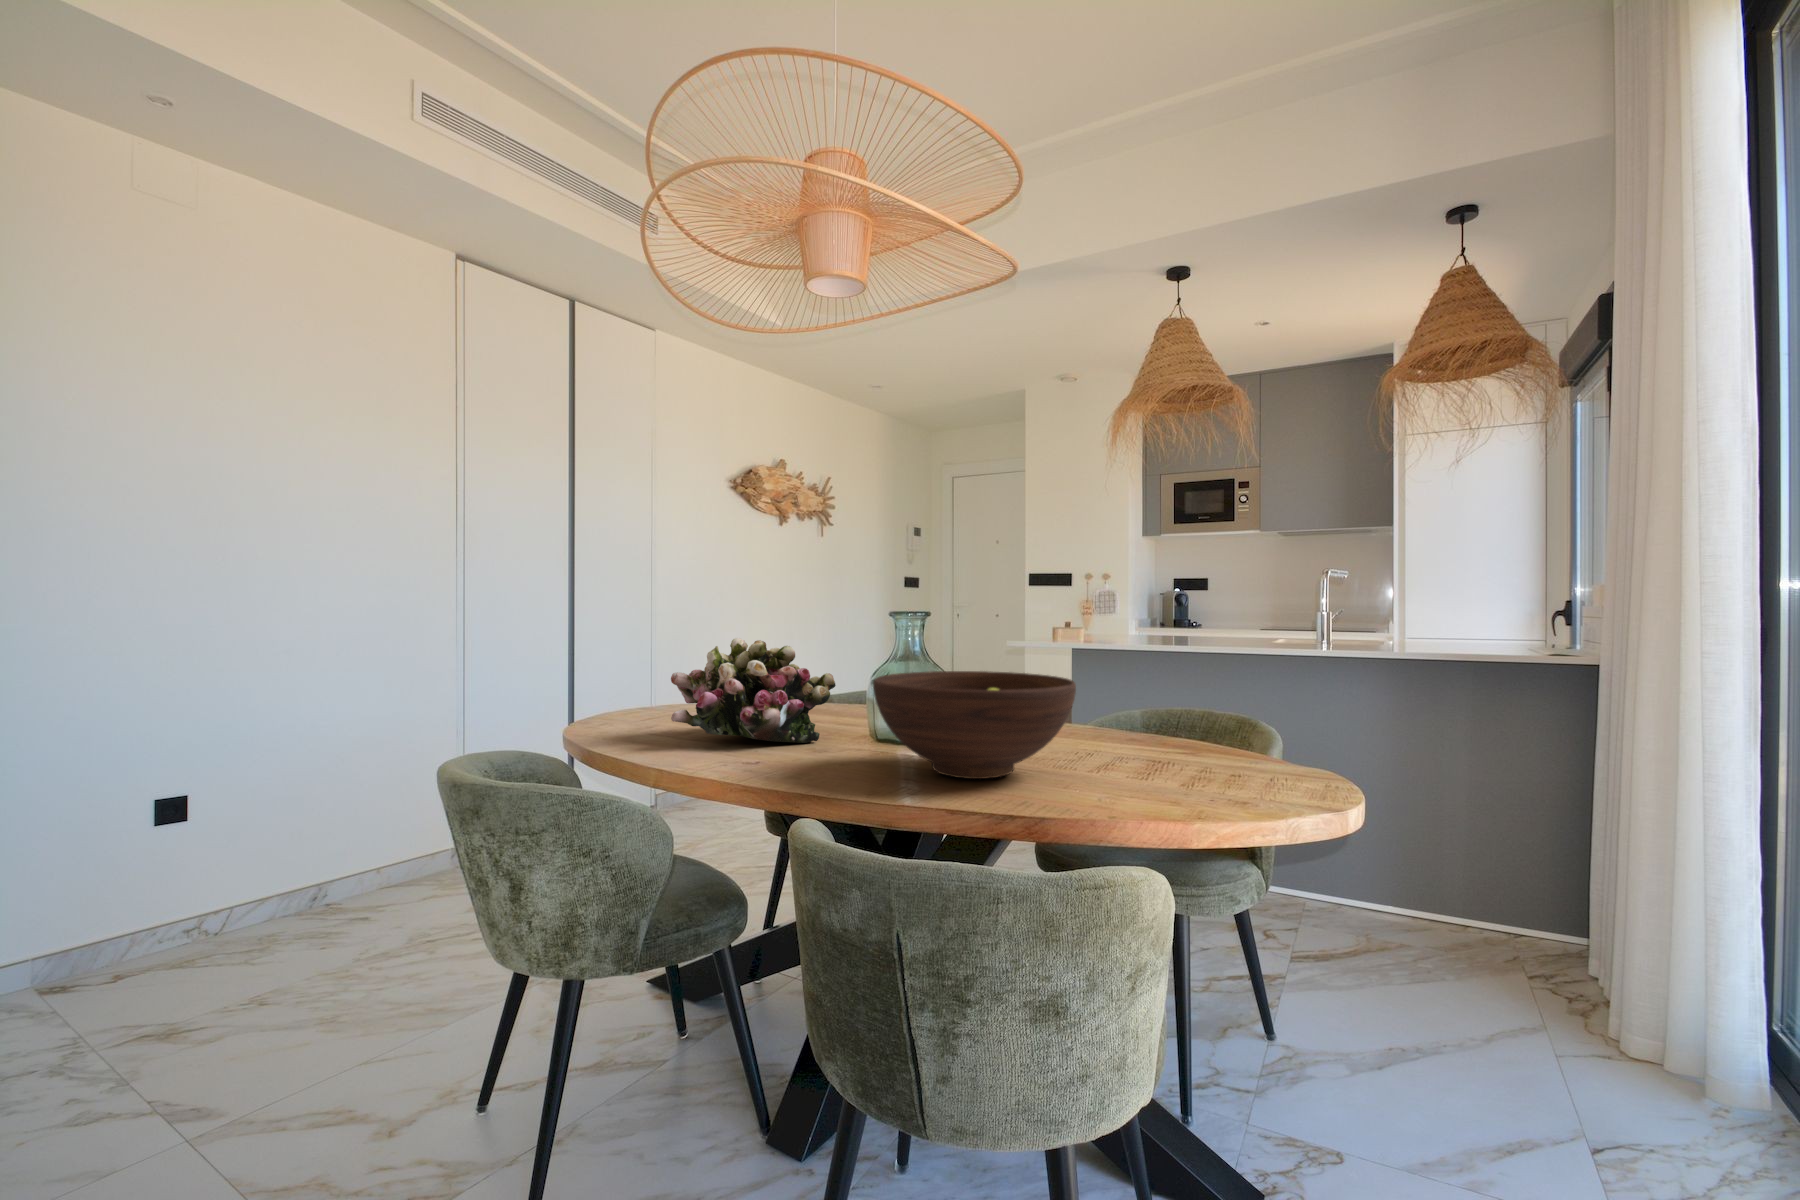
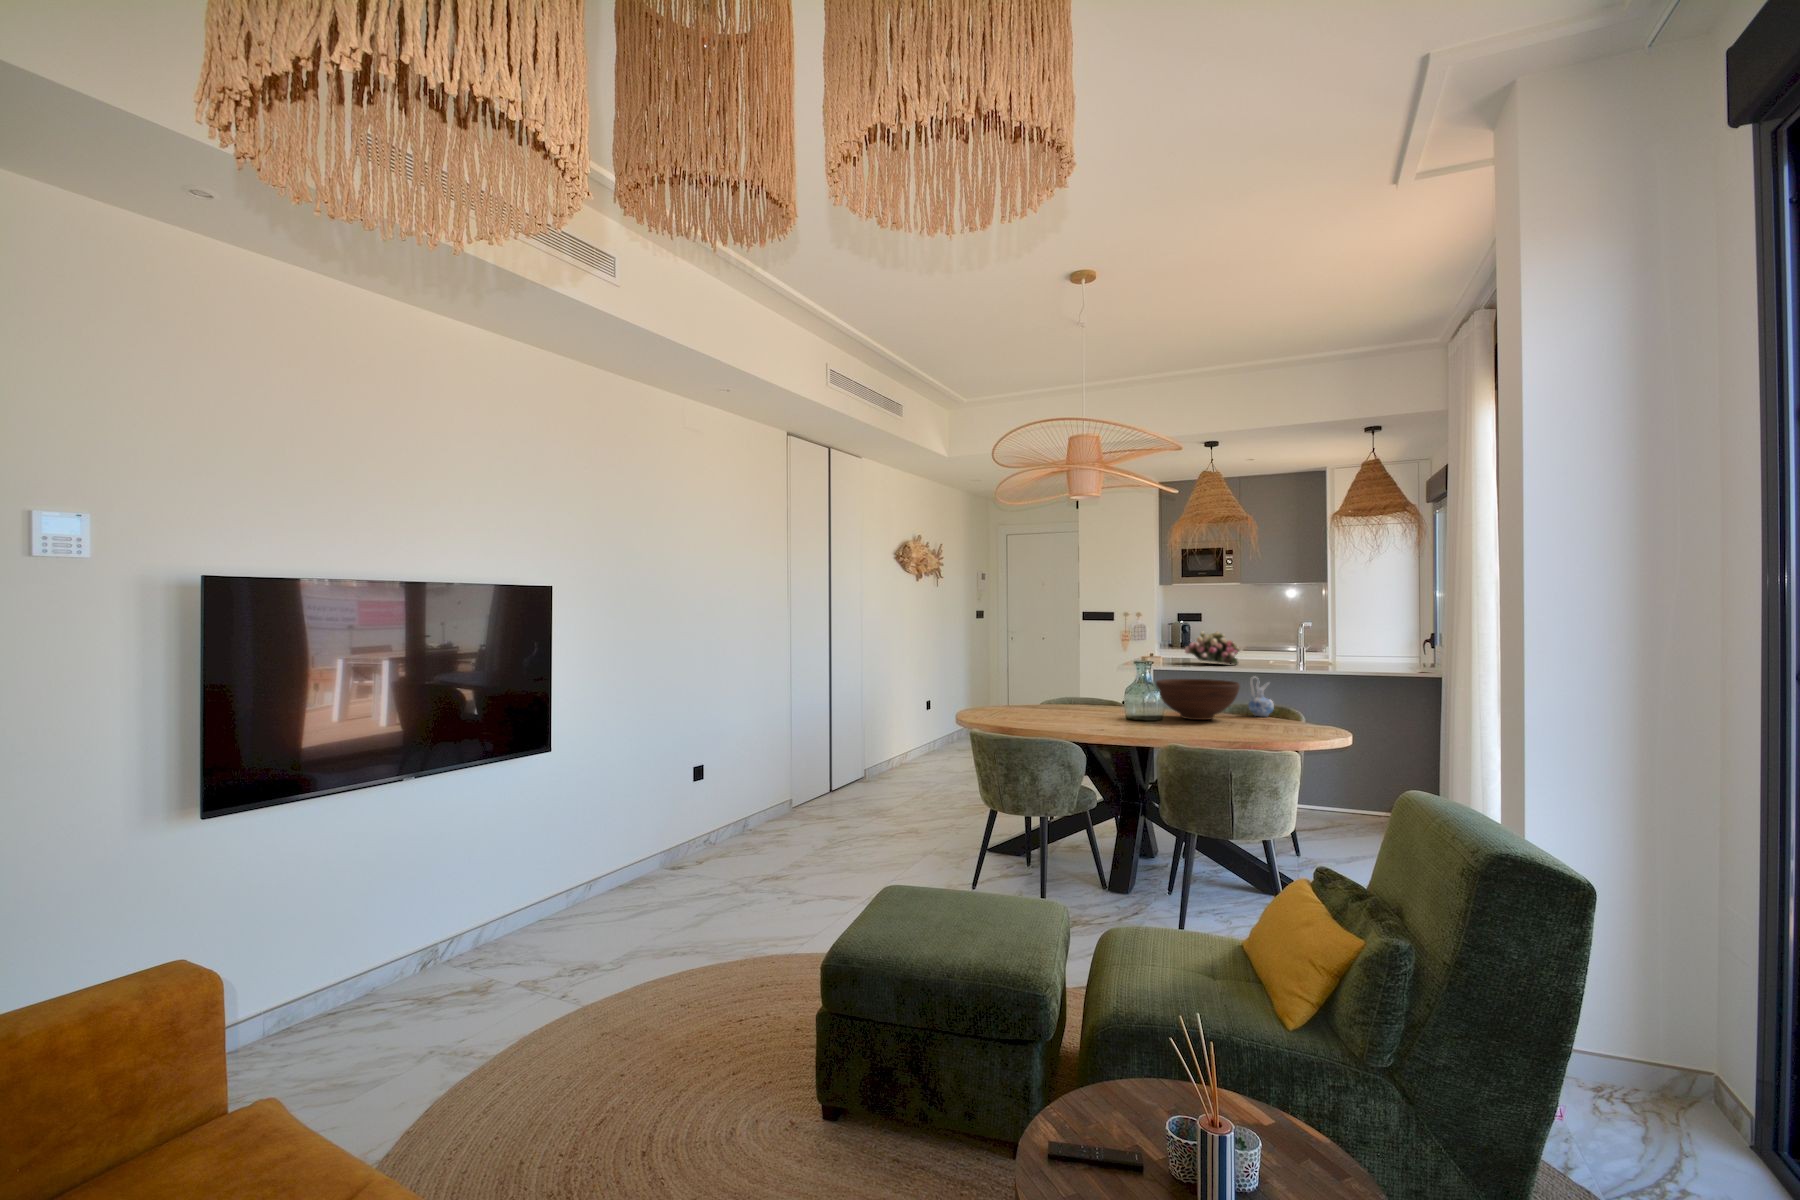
flower arrangement: present [671,638,836,743] -> present [1185,632,1240,665]
ceramic pitcher: none [1124,668,1185,767] -> present [1248,677,1274,716]

